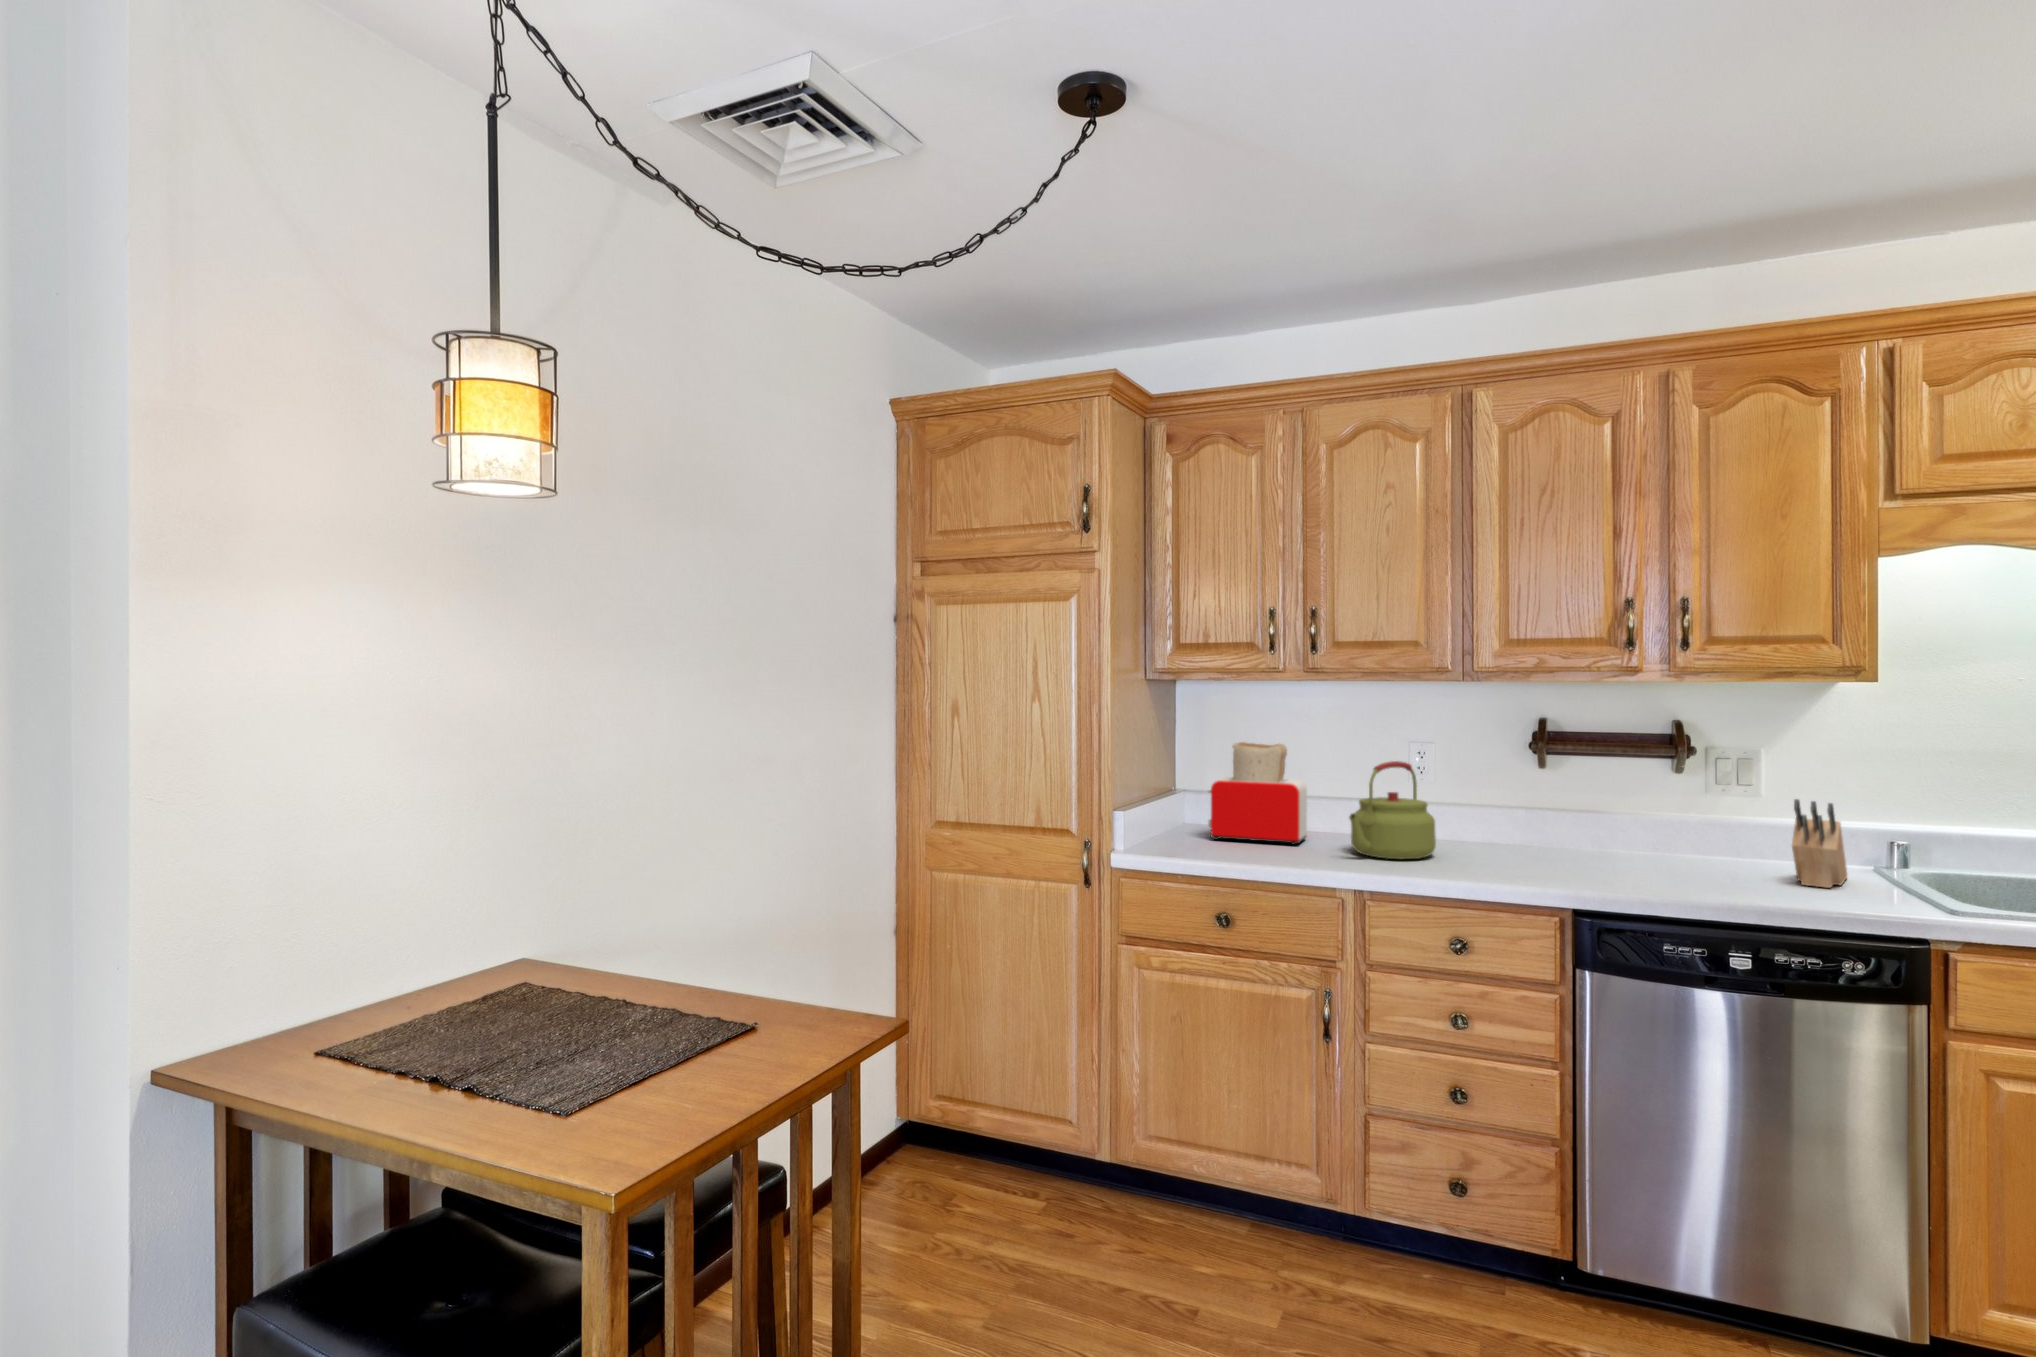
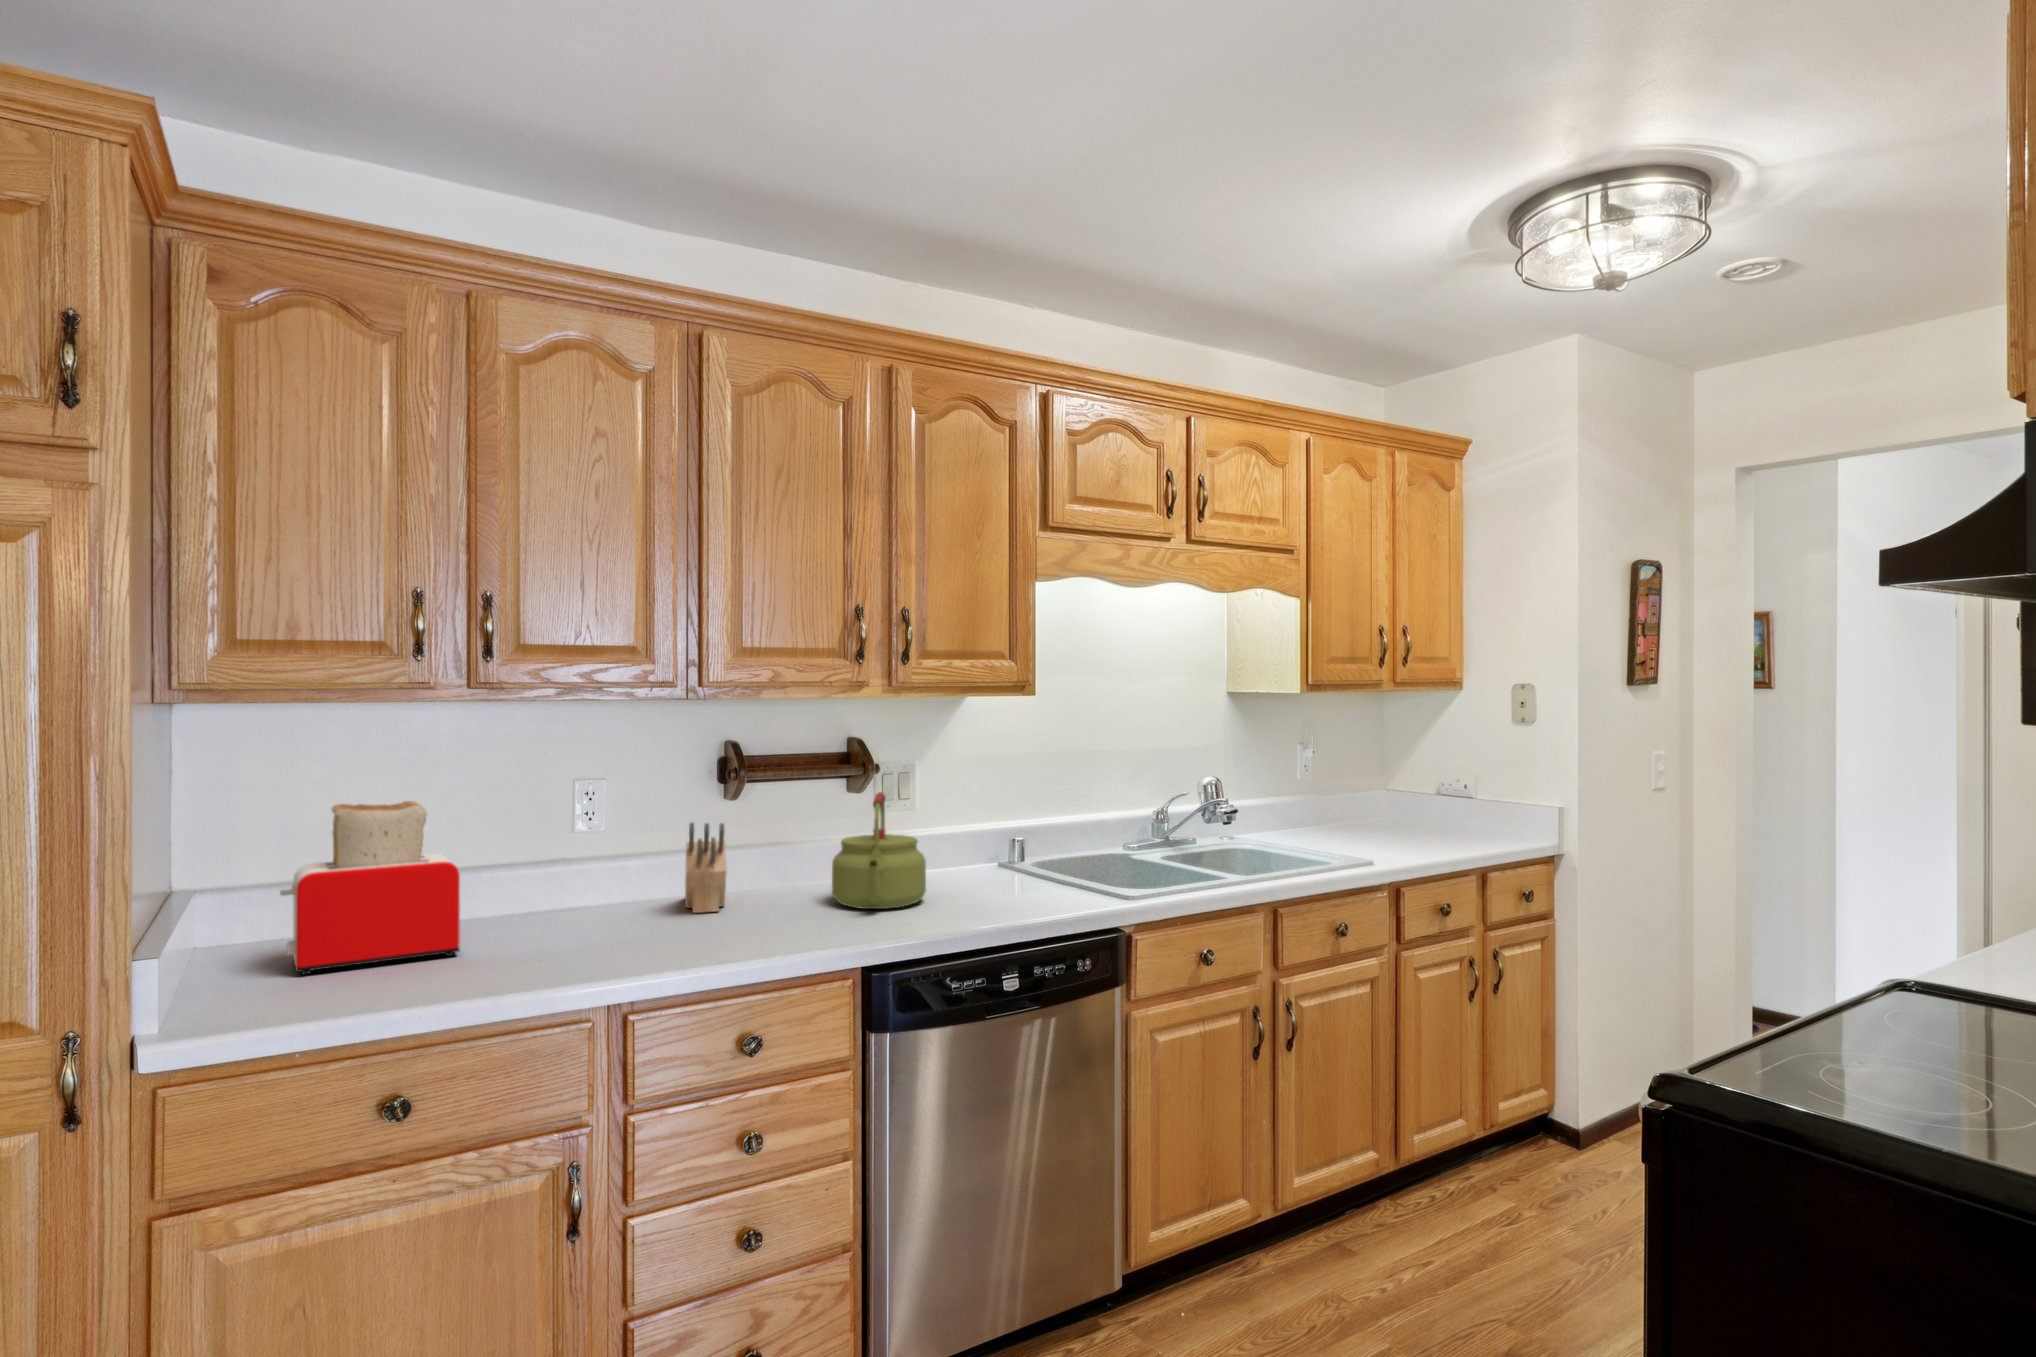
kettle: present [1349,761,1436,859] -> present [832,792,926,909]
knife block: present [1792,799,1847,888] -> present [685,822,727,913]

